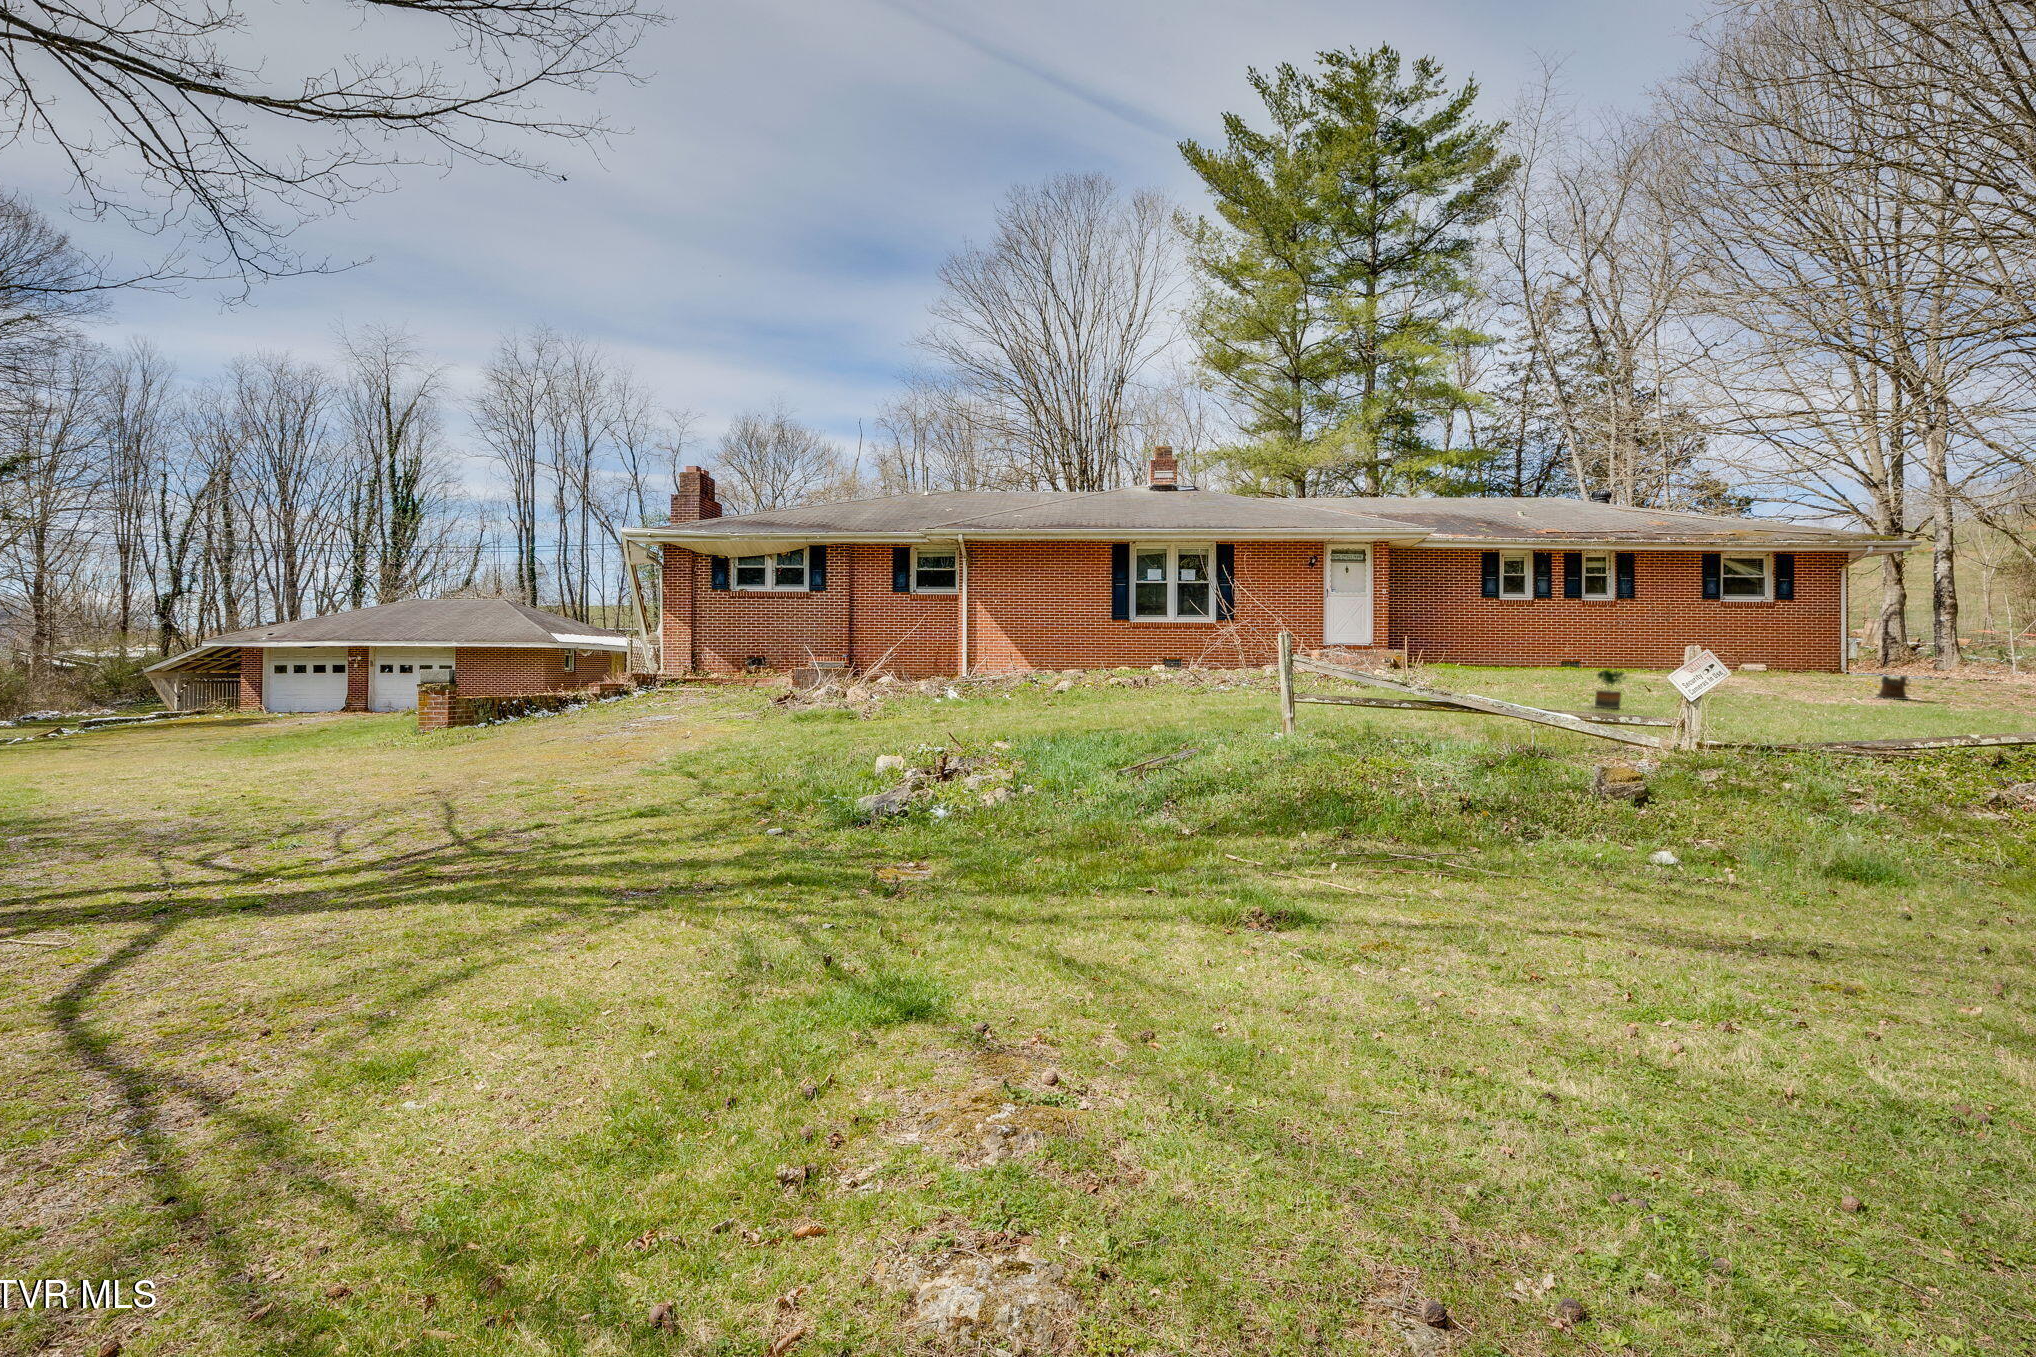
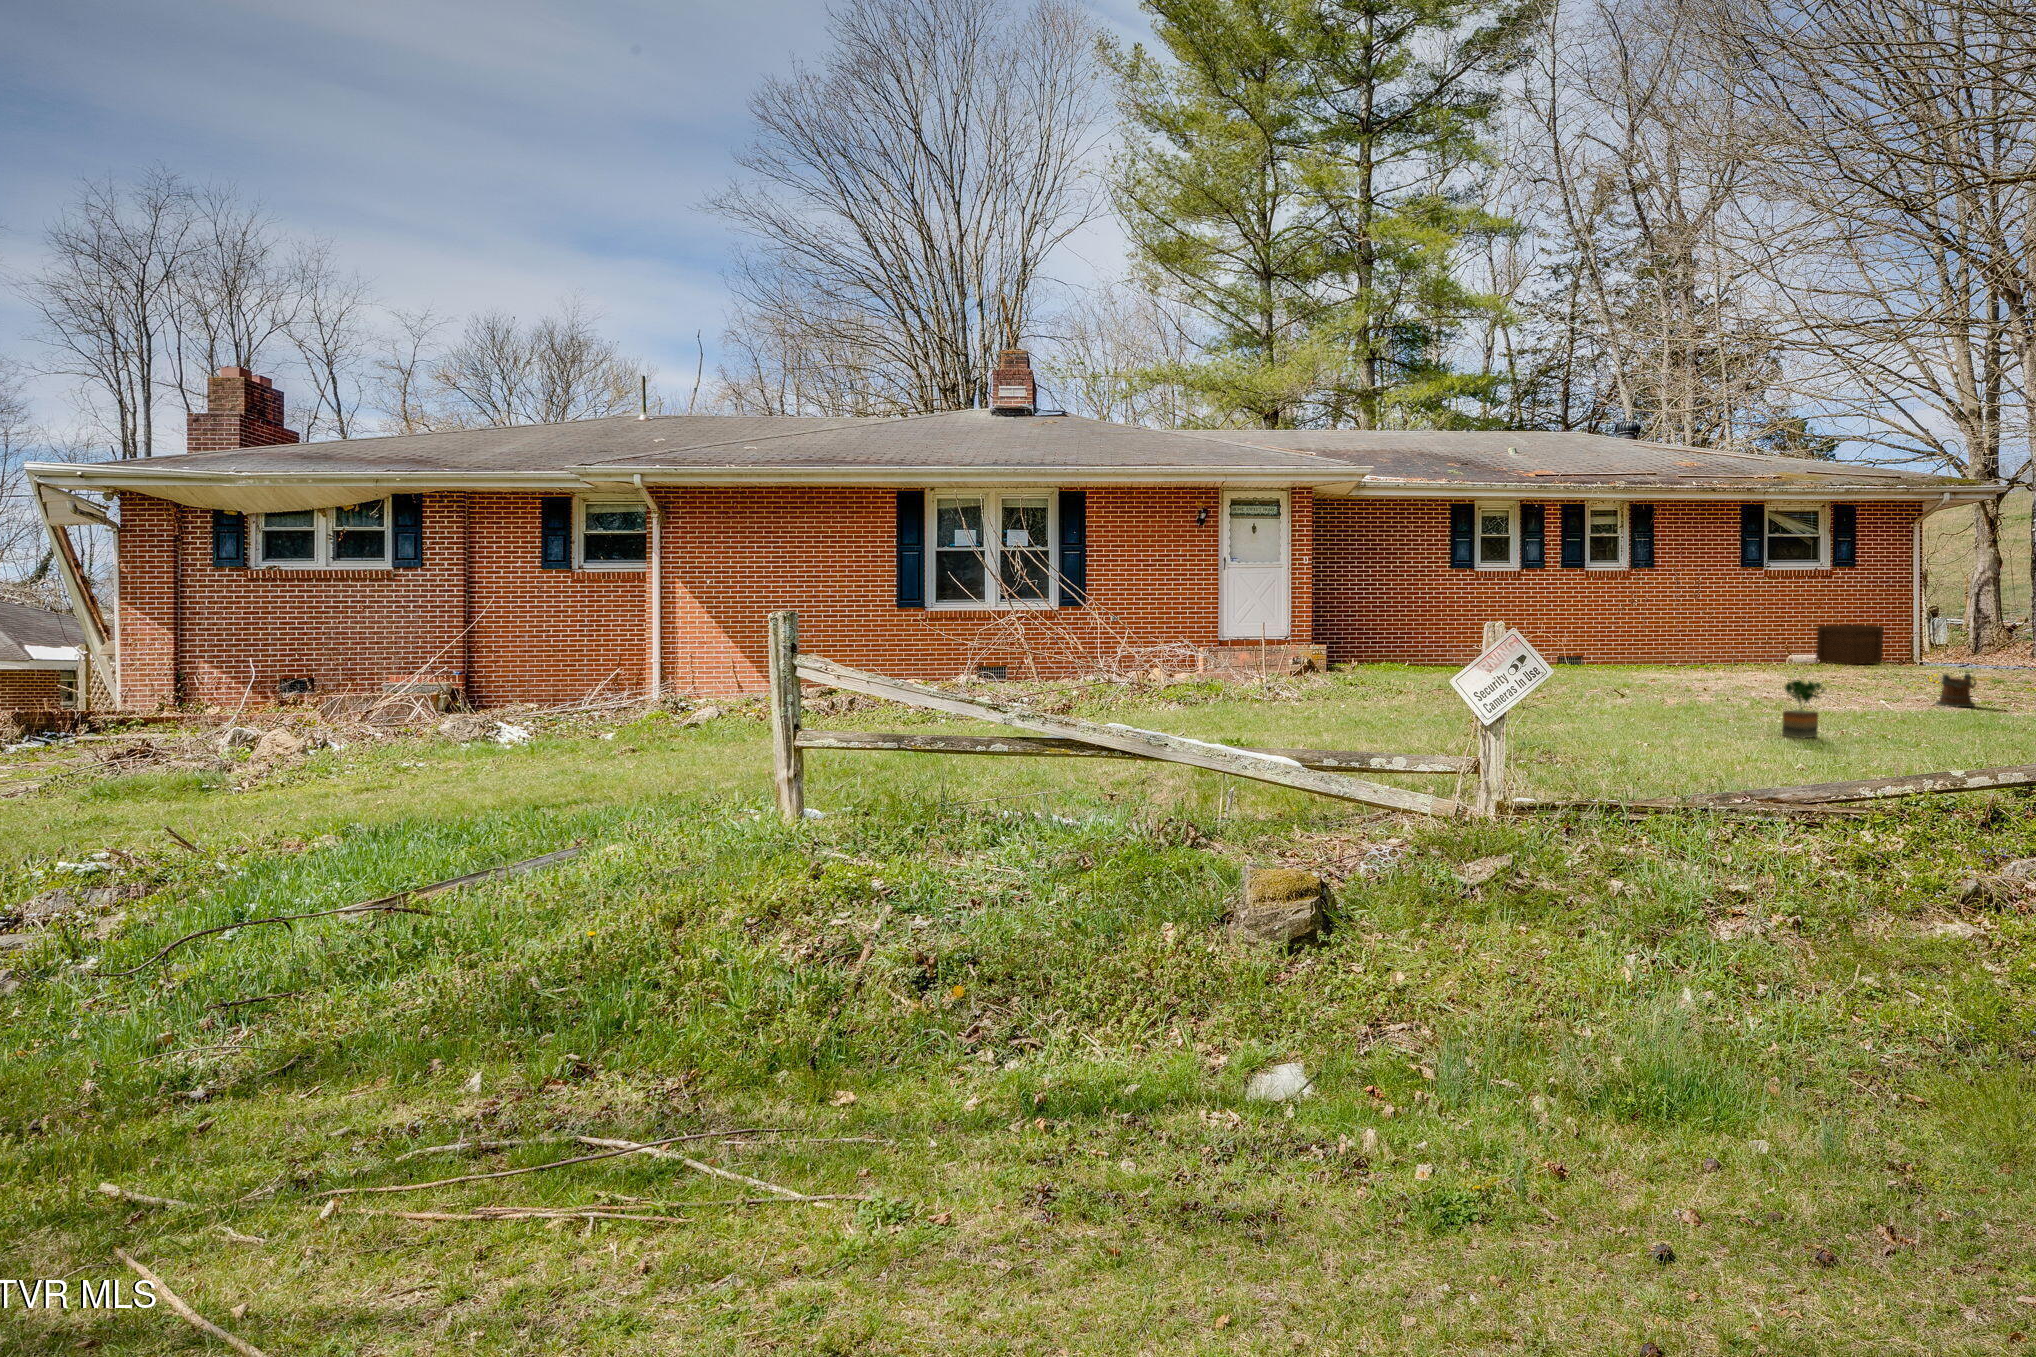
wooden crate: none [1759,641,1817,669] -> present [1816,624,1884,665]
potted tree: present [1595,670,1626,709] -> present [1782,680,1826,738]

